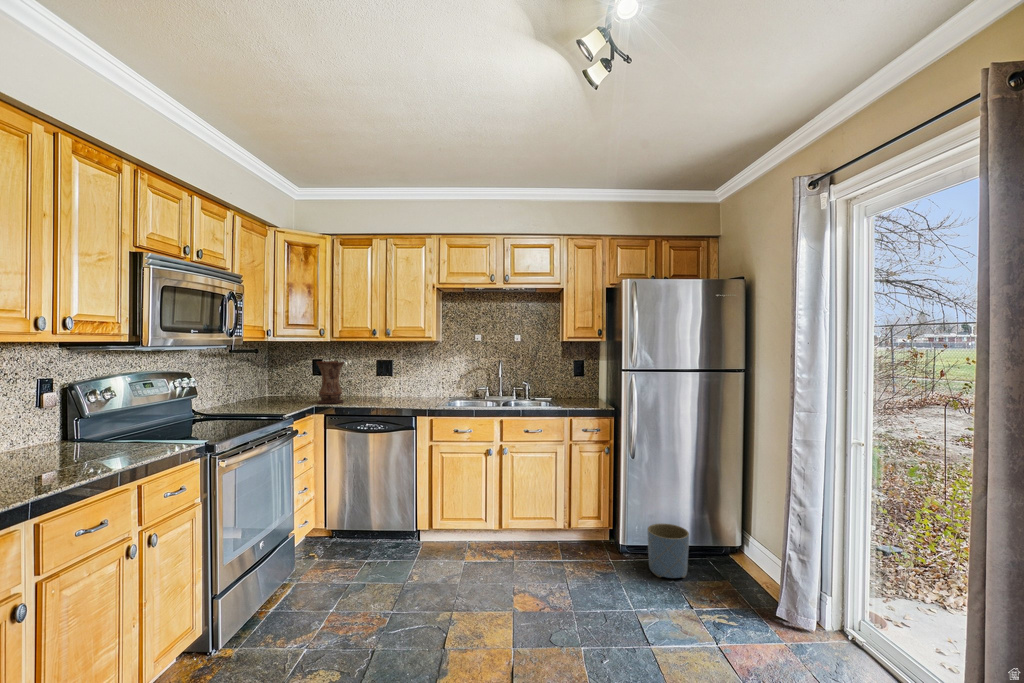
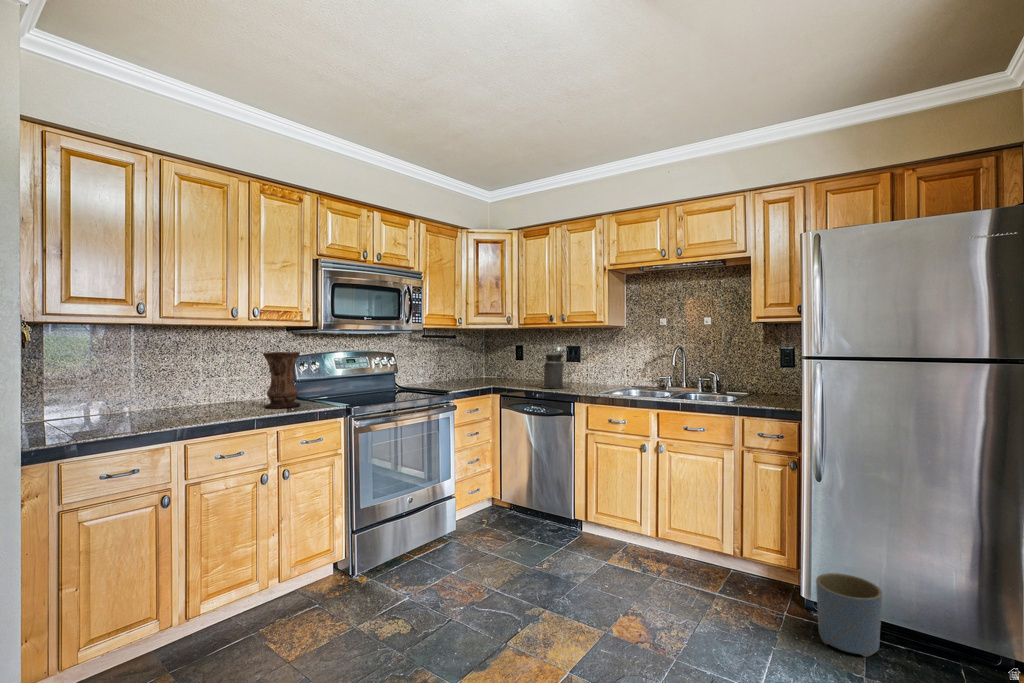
vase: present [317,361,344,404] -> present [263,352,300,408]
canister: none [363,363,392,403] -> present [541,349,567,388]

